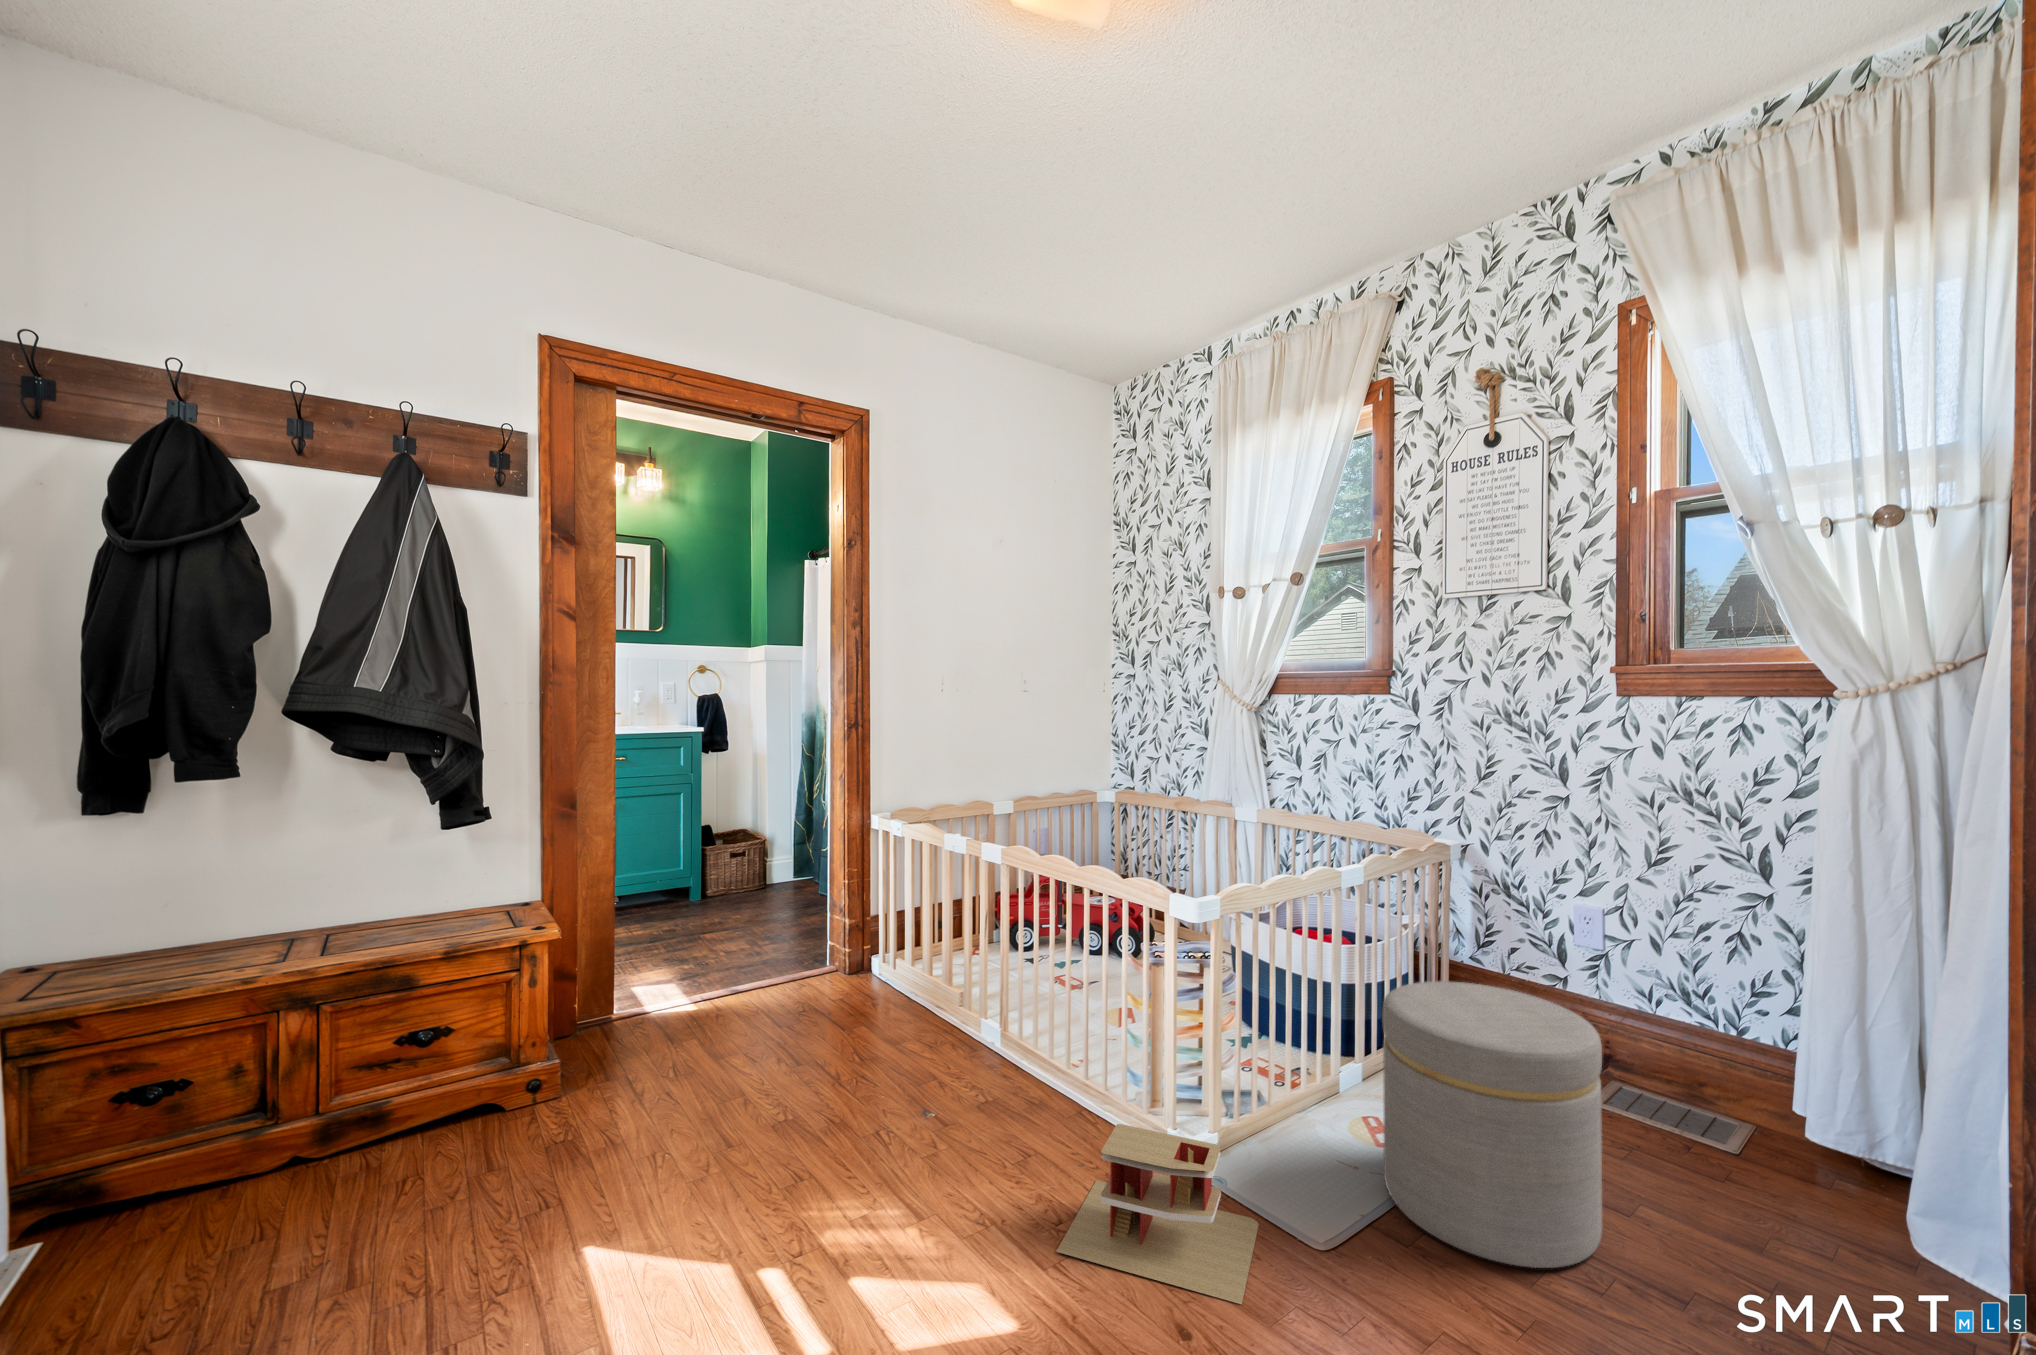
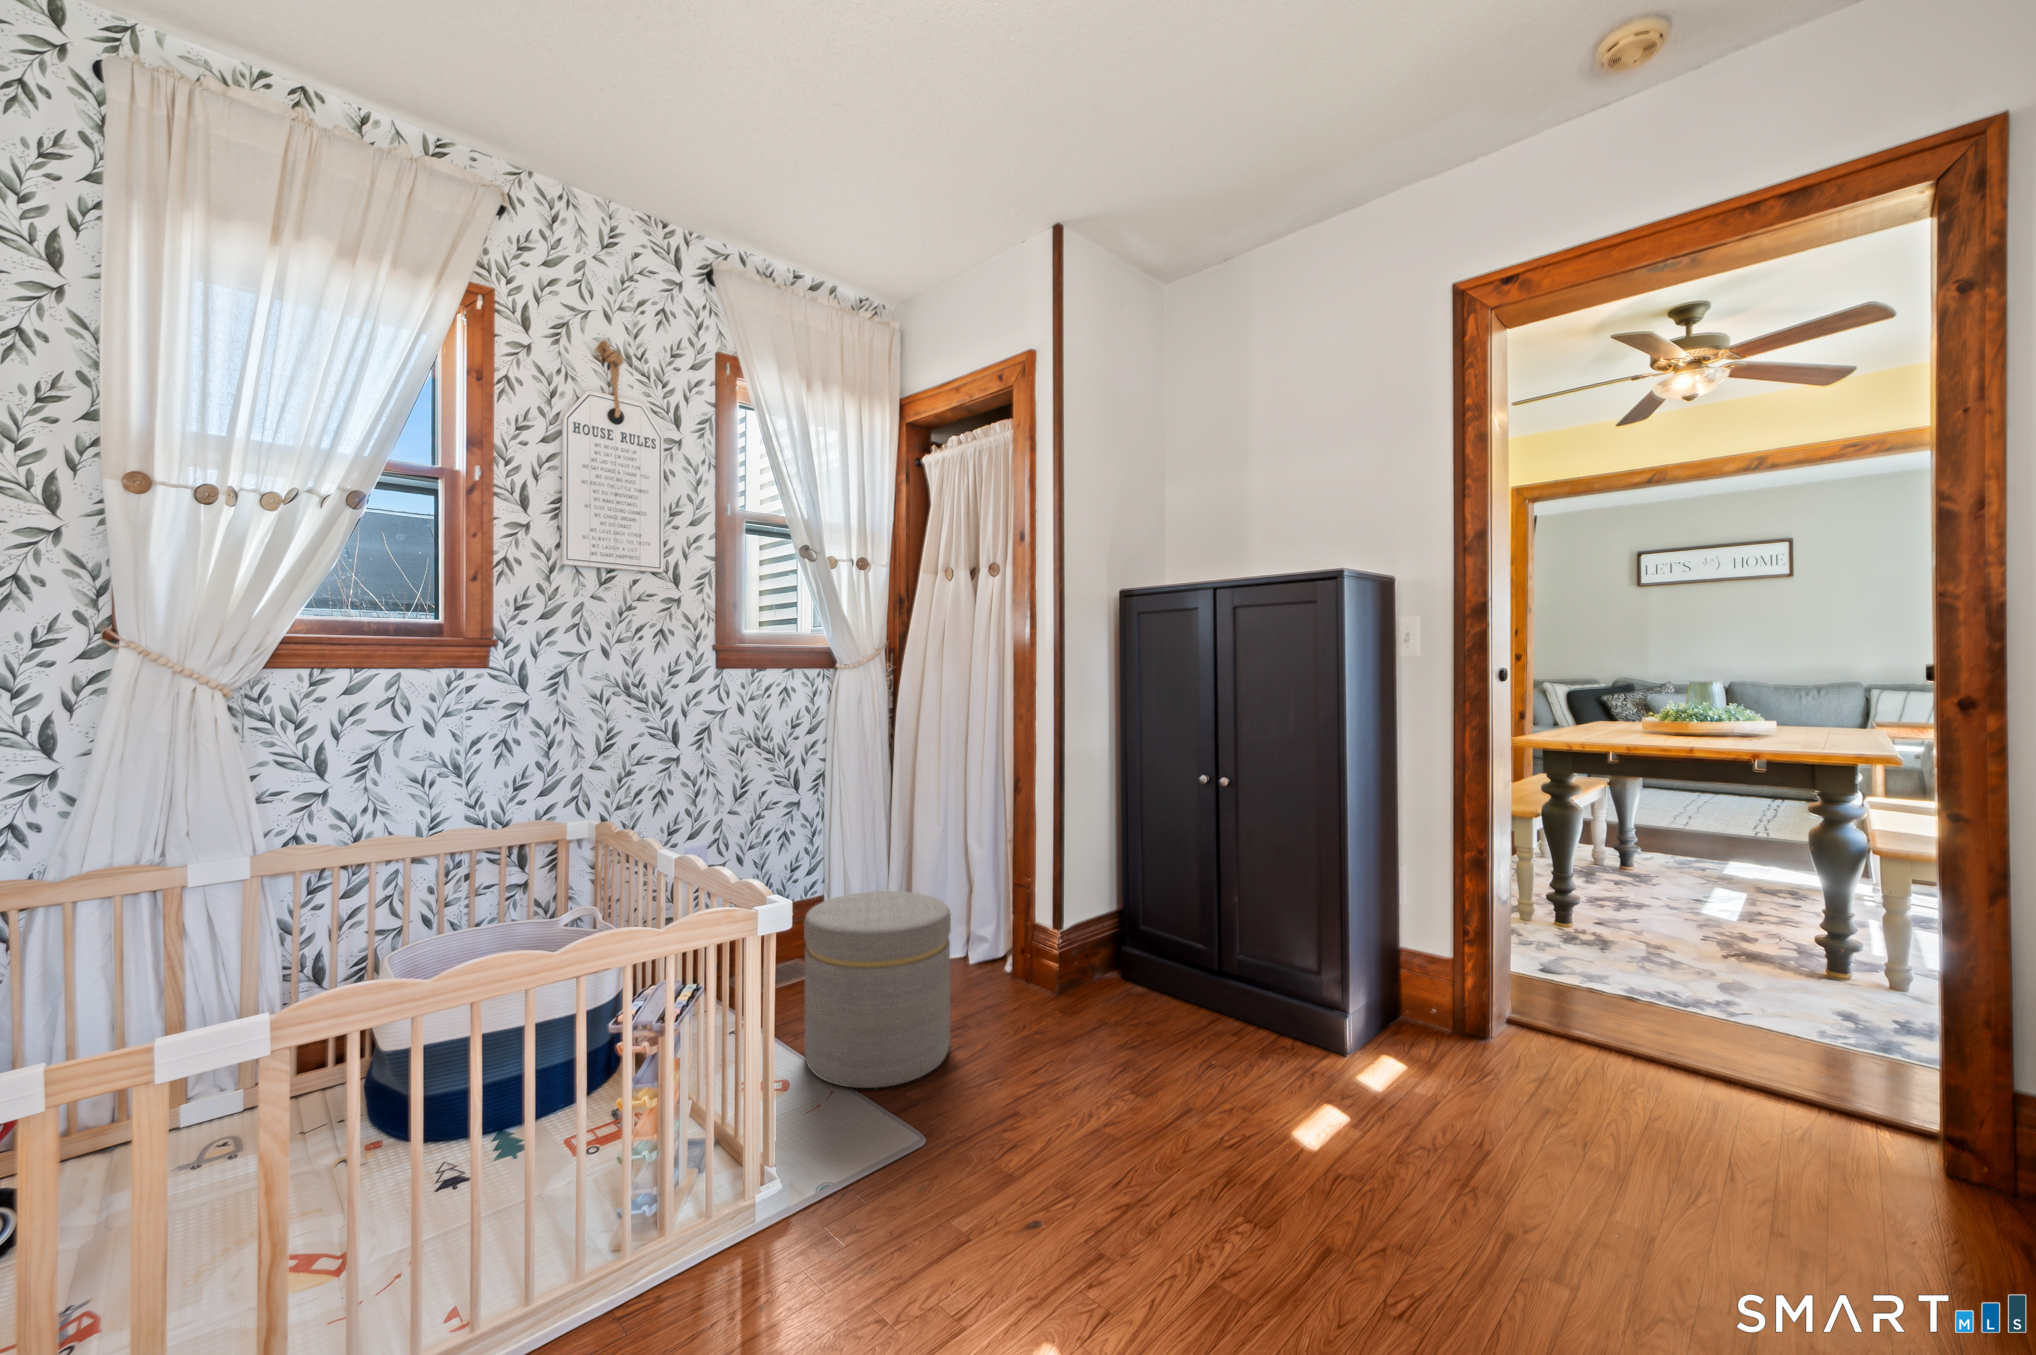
toy house: present [1056,1124,1259,1304] -> none [821,1103,1007,1300]

